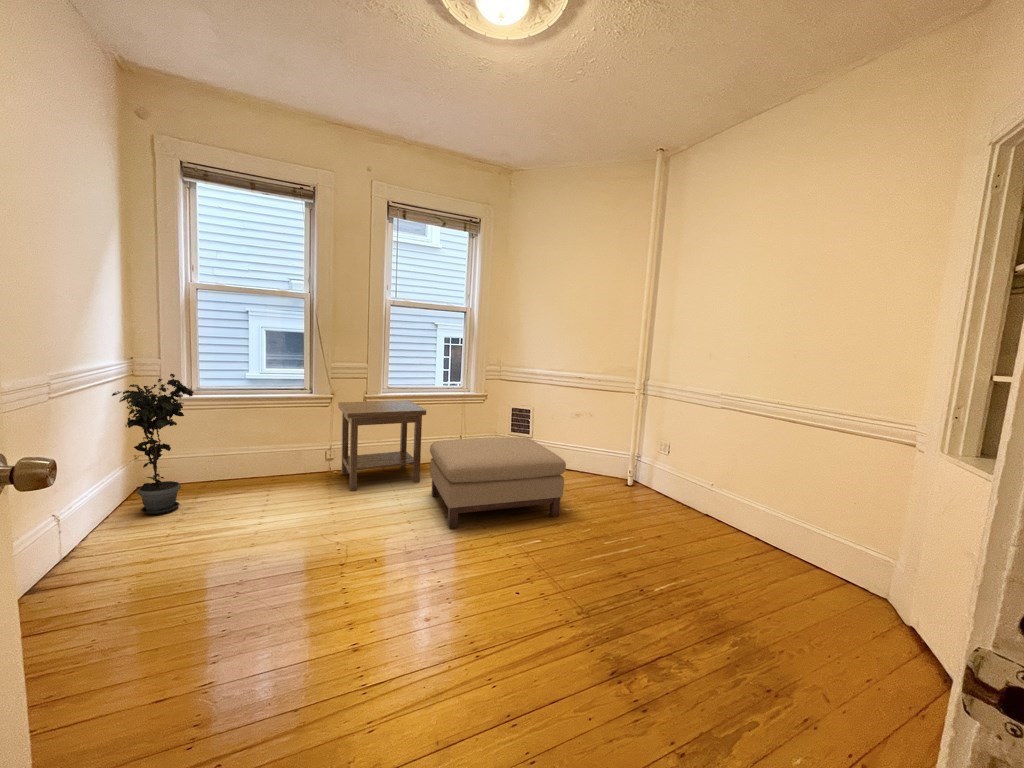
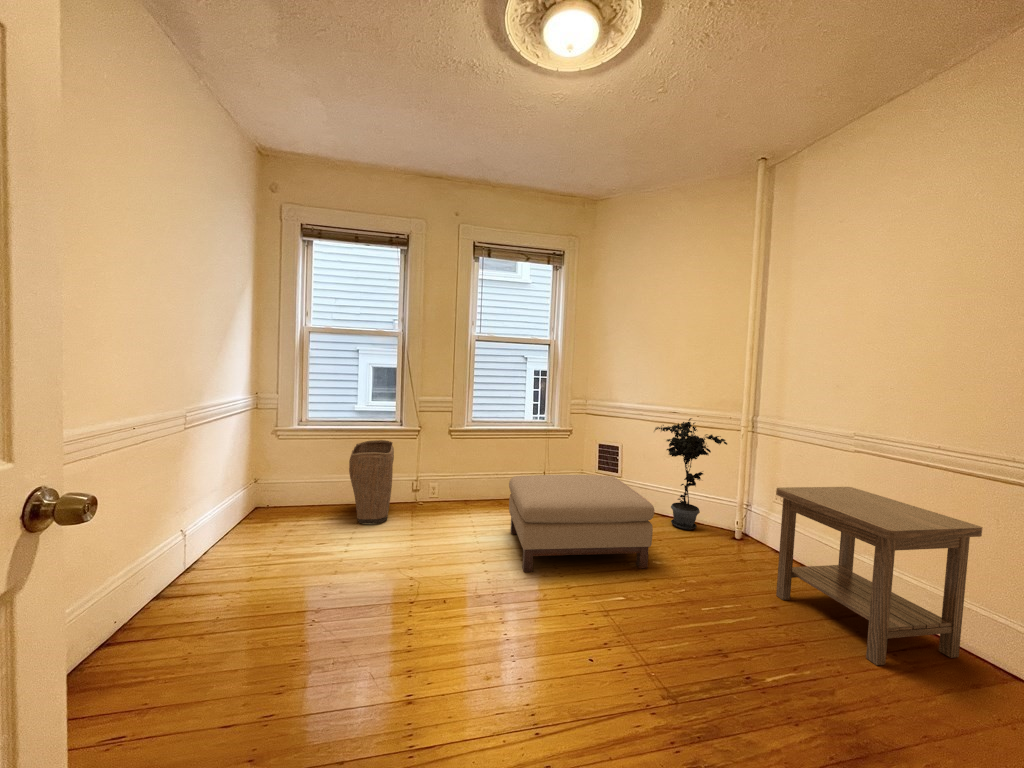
potted plant: present [112,374,194,514] -> present [655,418,727,530]
side table: present [338,401,426,491] -> present [776,487,983,665]
laundry basket: none [254,410,303,497] -> present [349,440,394,524]

